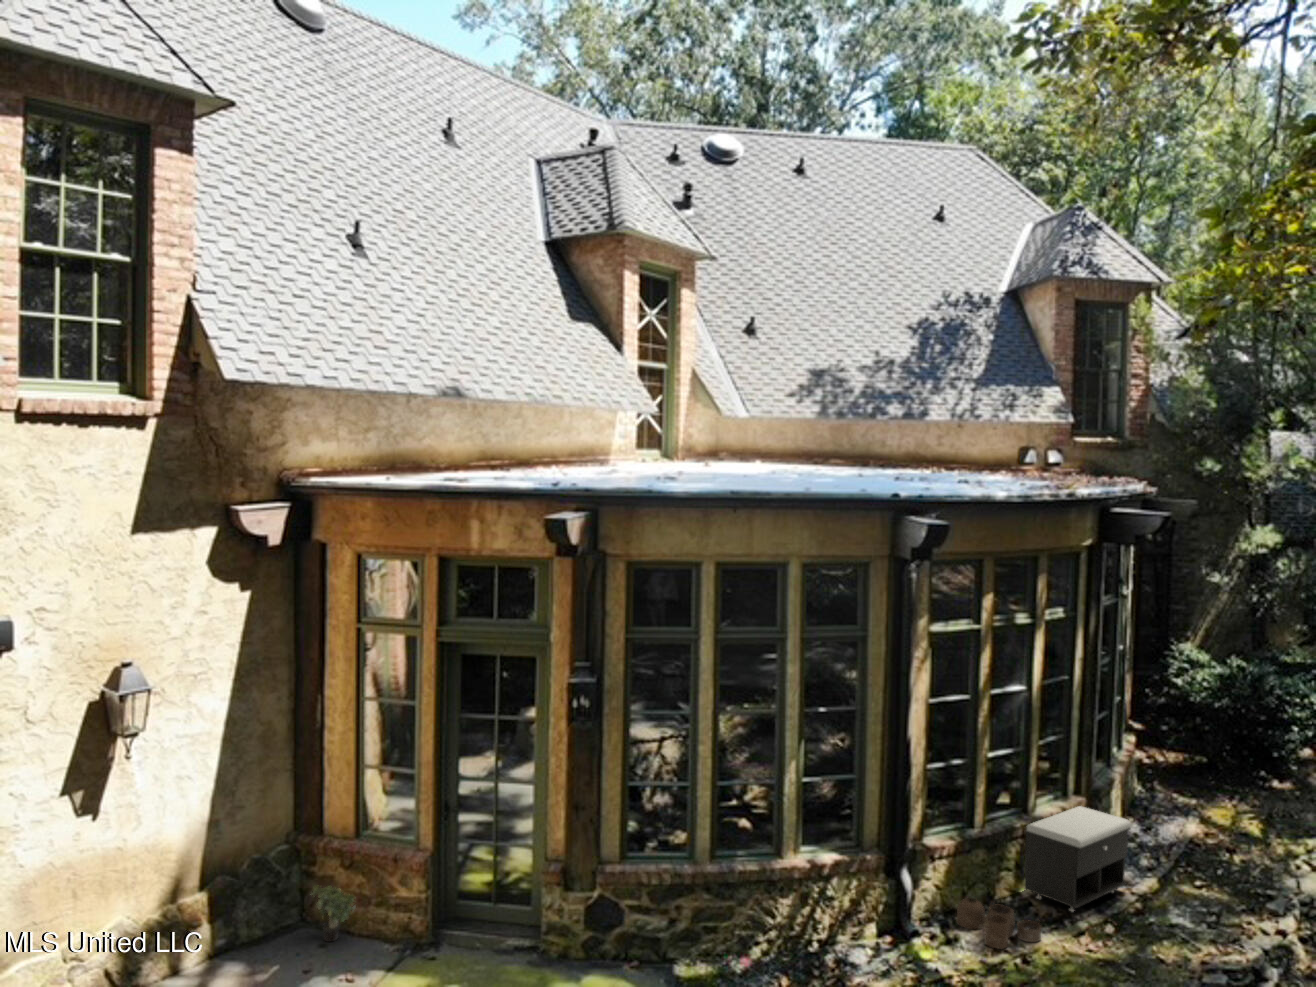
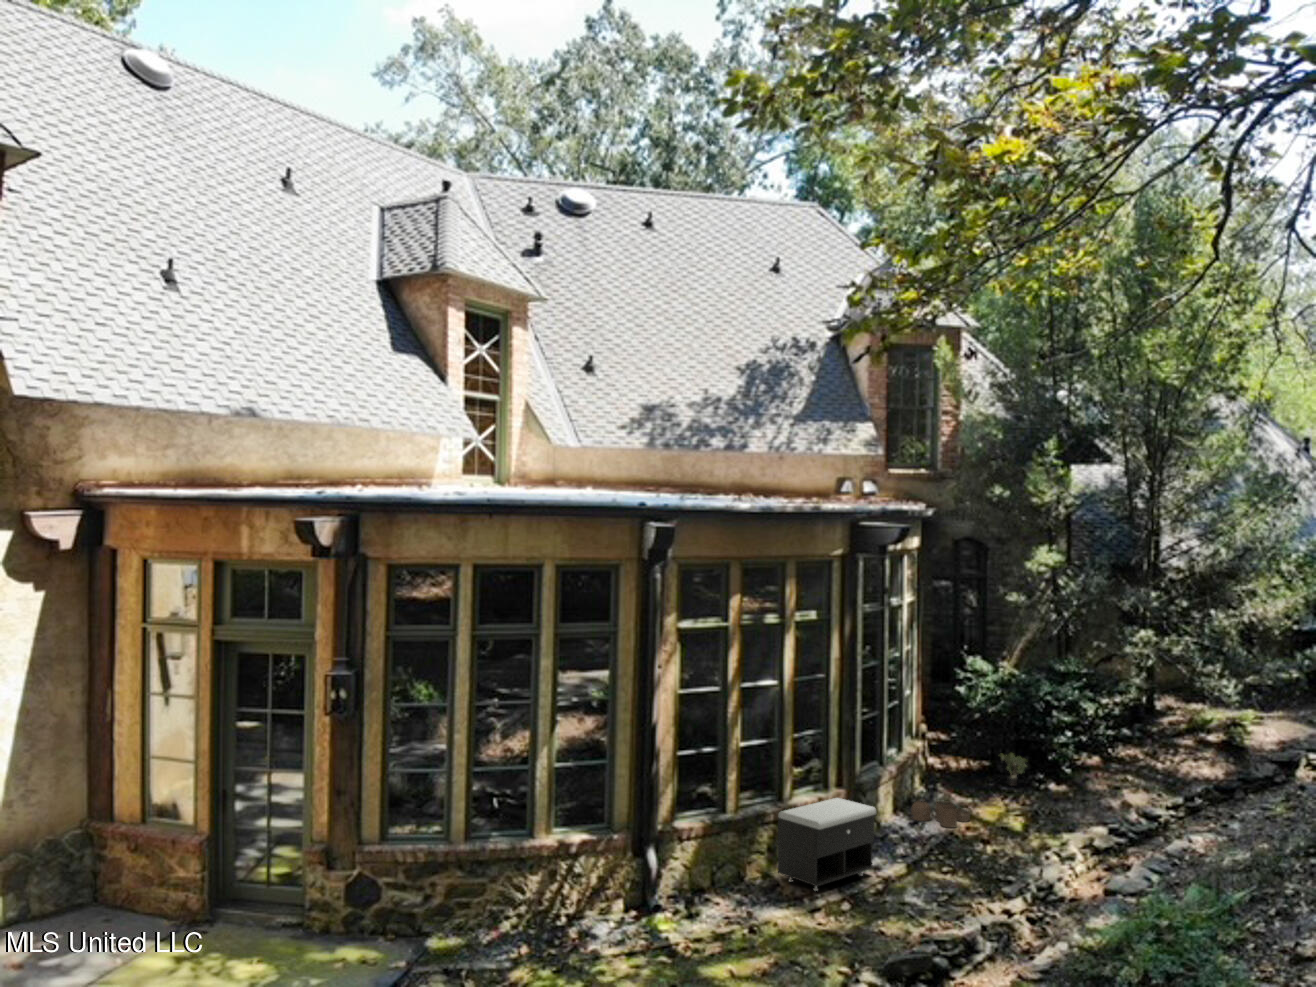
potted plant: present [312,885,355,942] -> present [1000,753,1027,786]
woven basket: present [957,898,1041,949] -> present [911,799,970,828]

